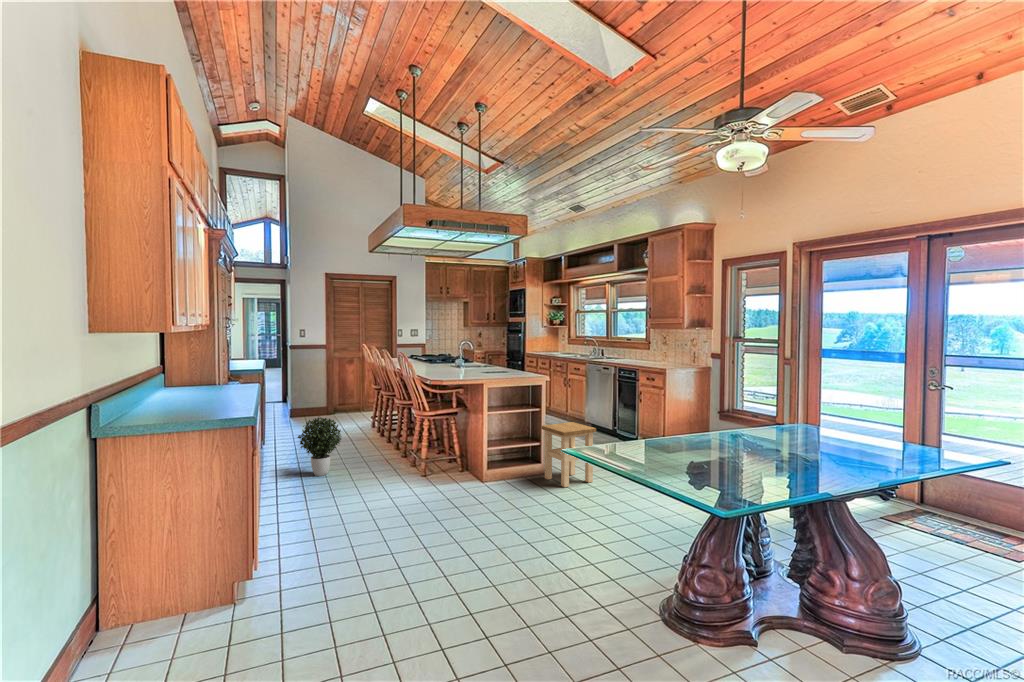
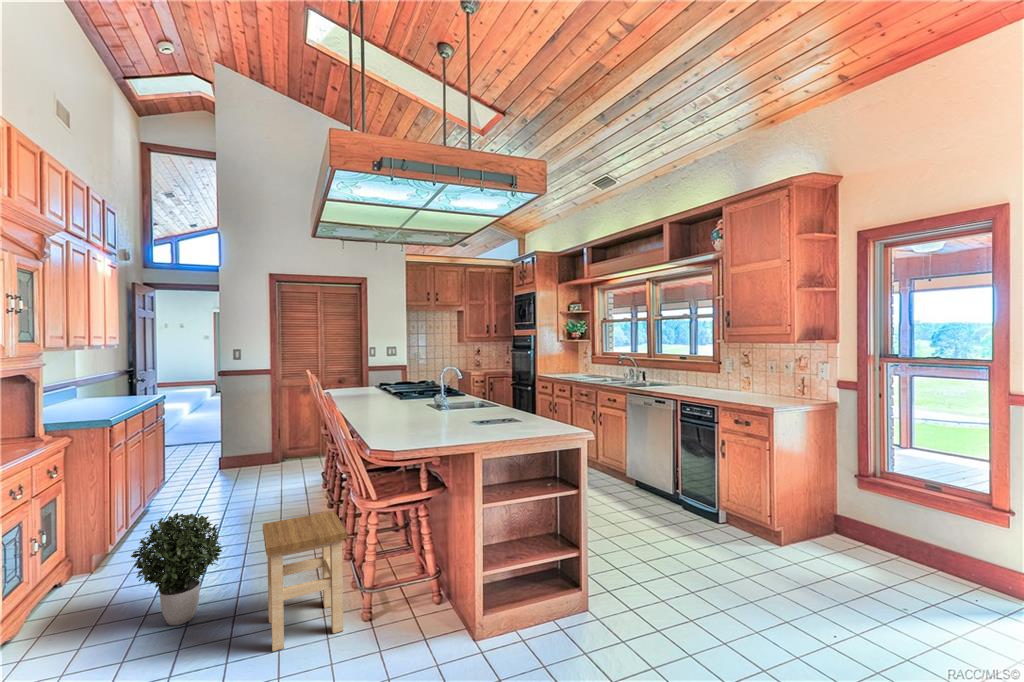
stool: present [542,422,596,487] -> present [263,511,347,651]

